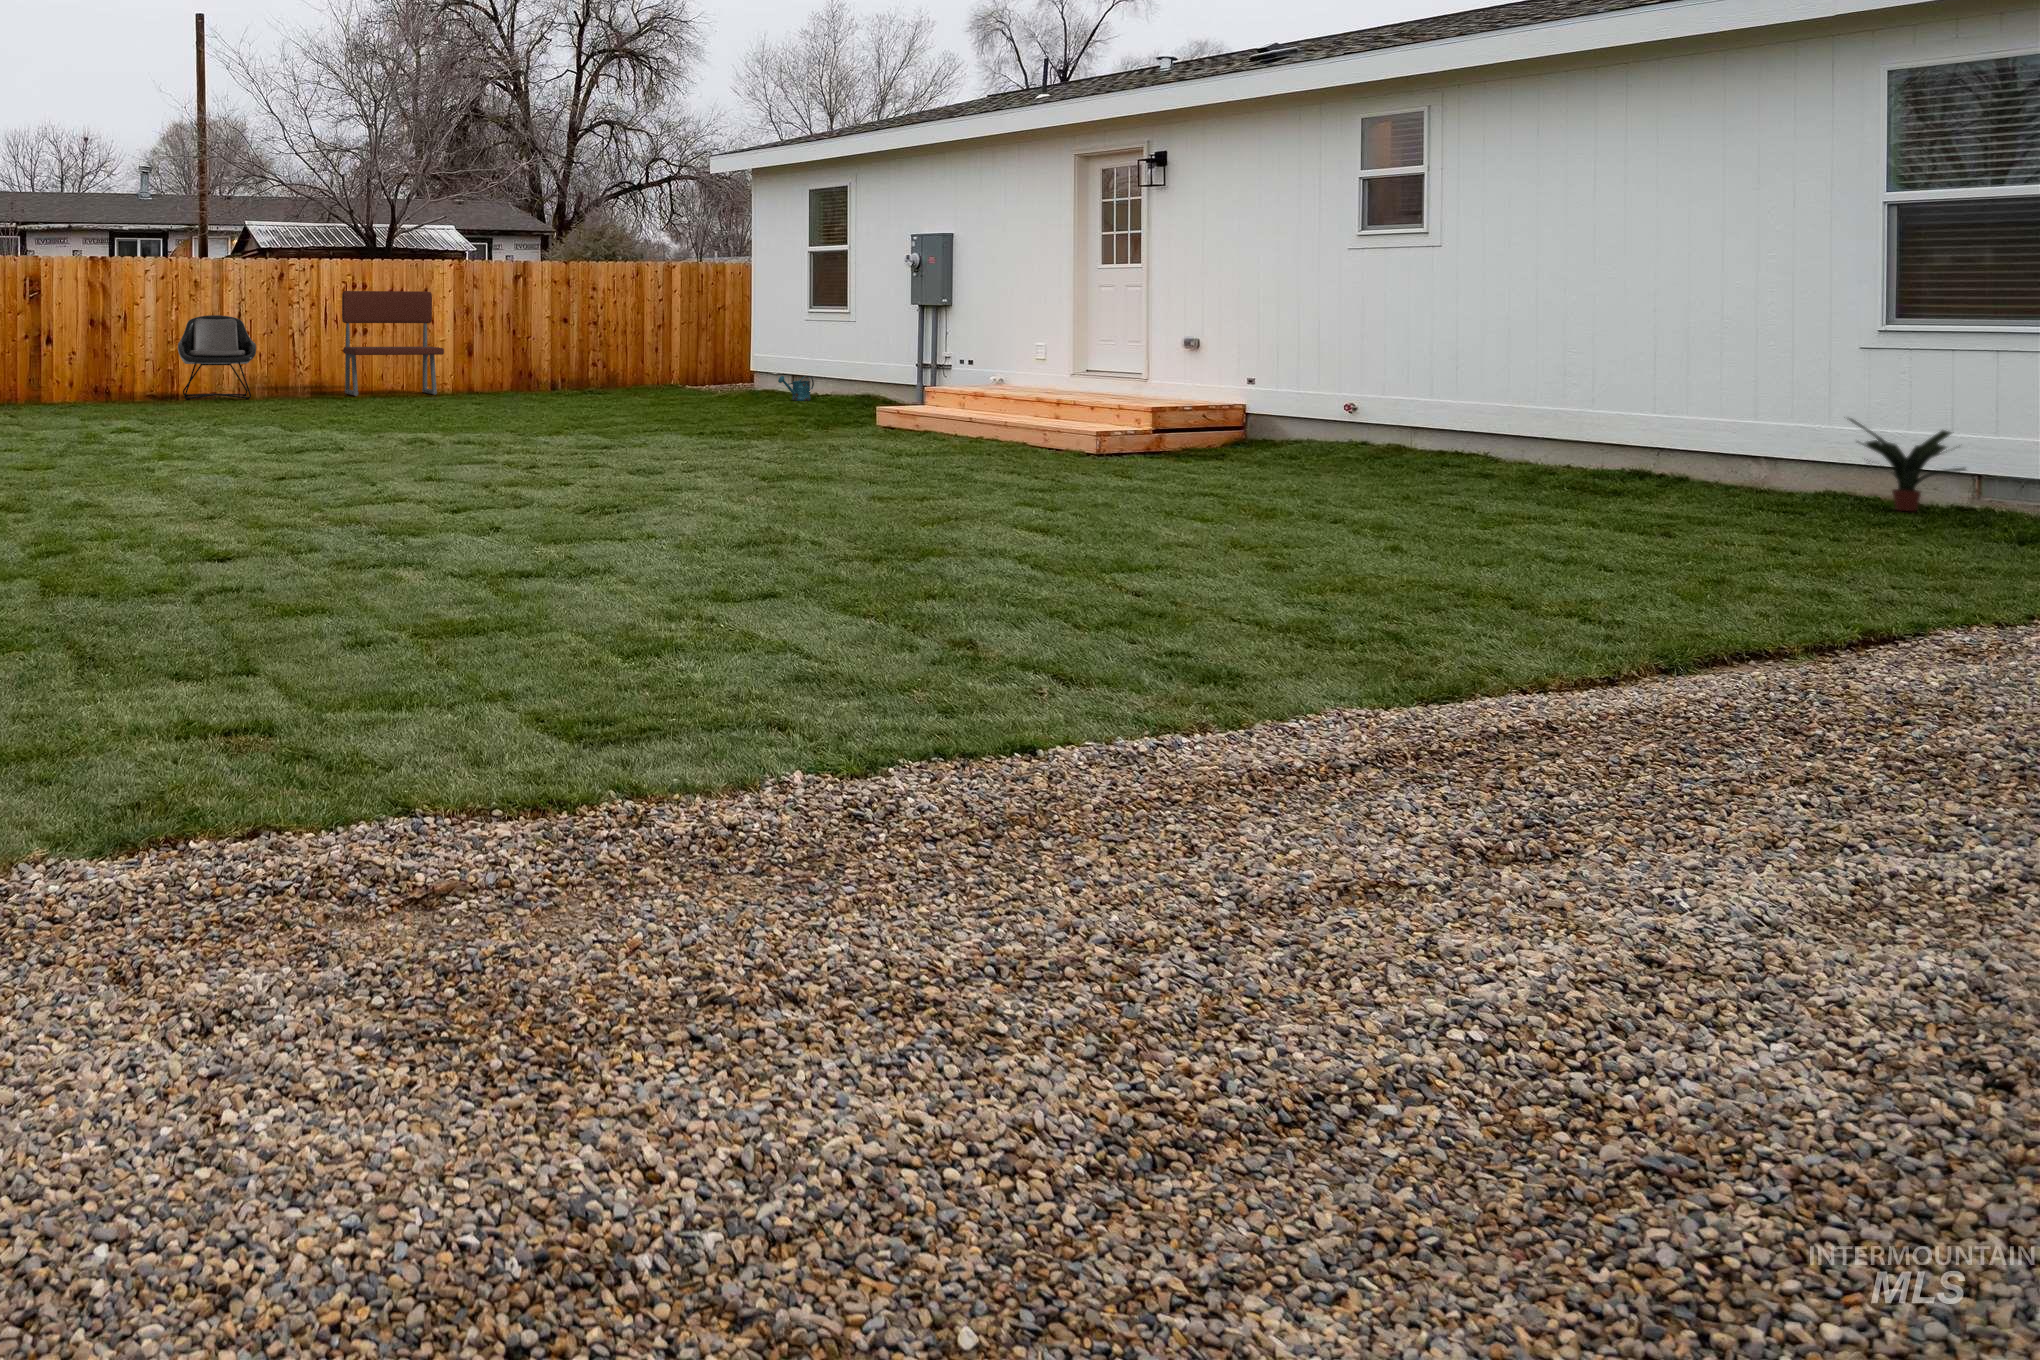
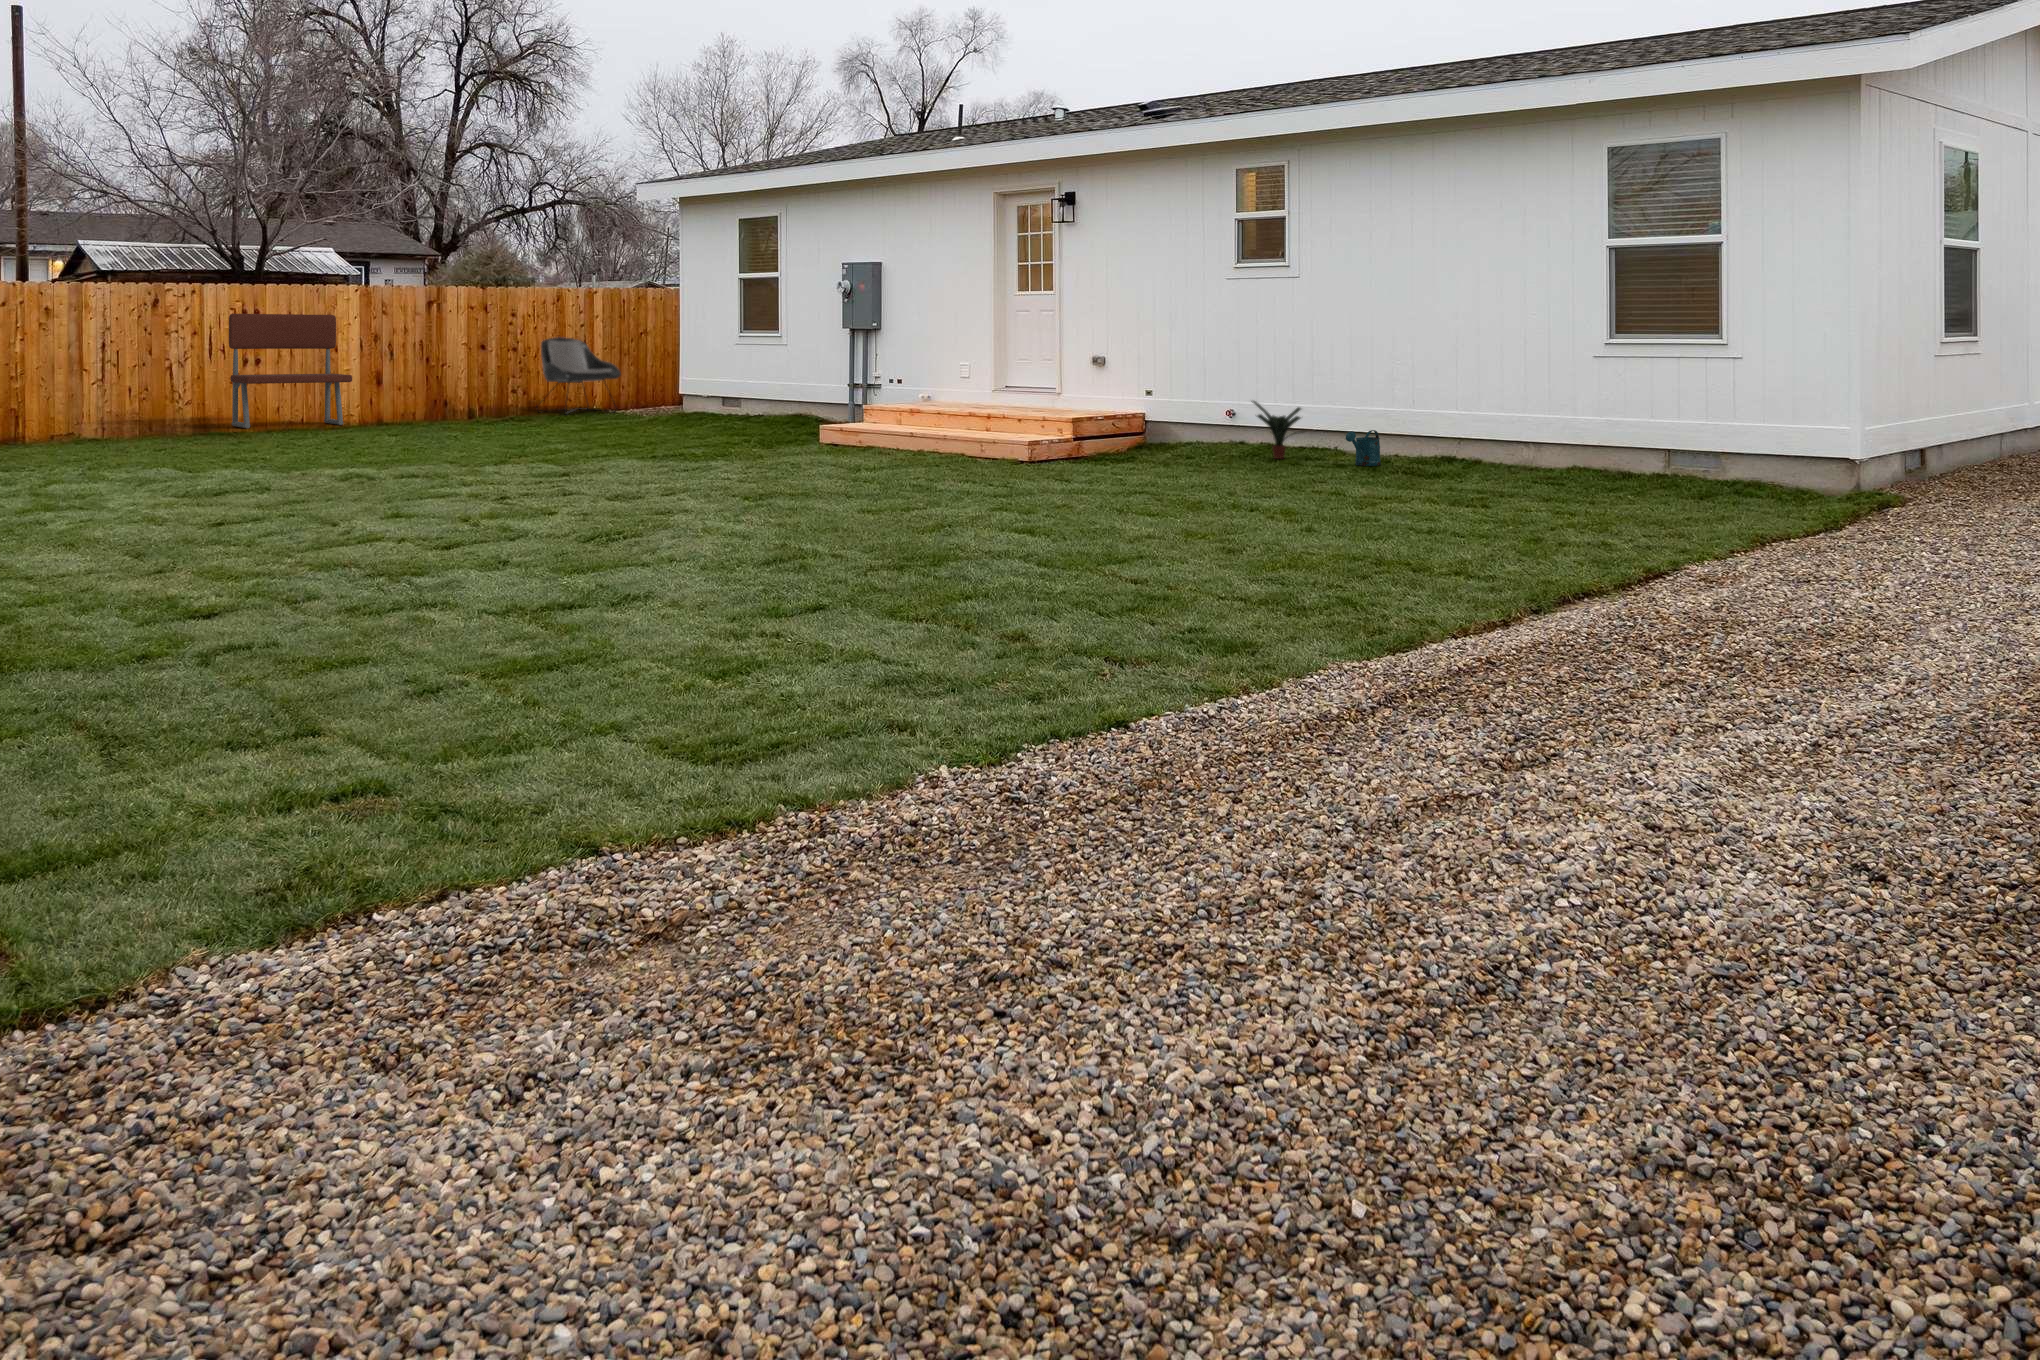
lounge chair: present [178,315,256,400] -> present [539,337,621,414]
watering can: present [778,376,814,401] -> present [1346,430,1381,466]
potted plant: present [1849,419,1965,511] -> present [1252,401,1305,459]

